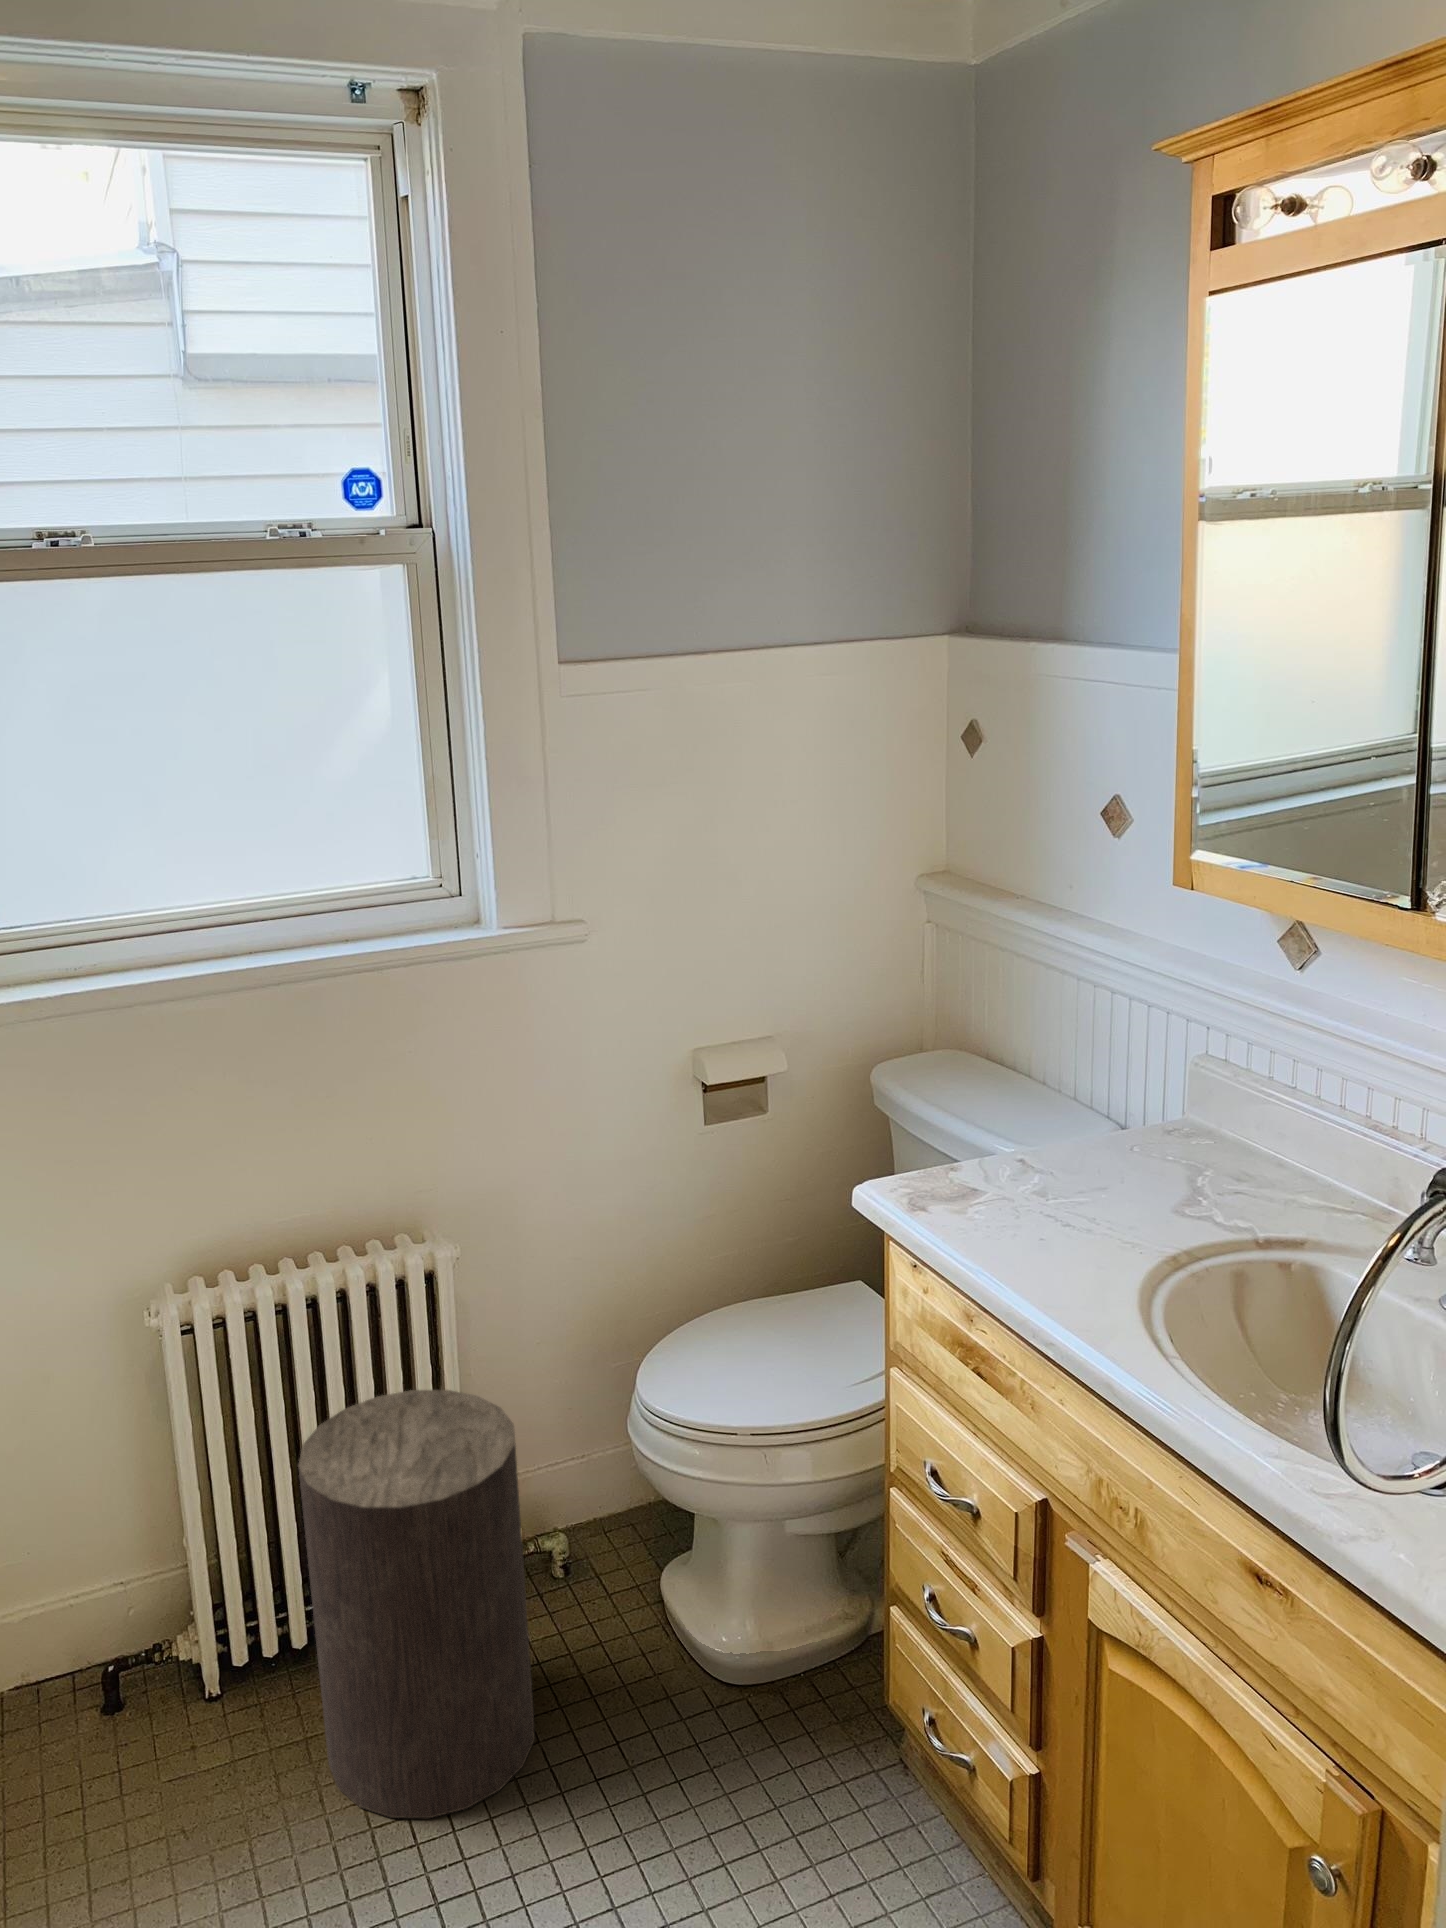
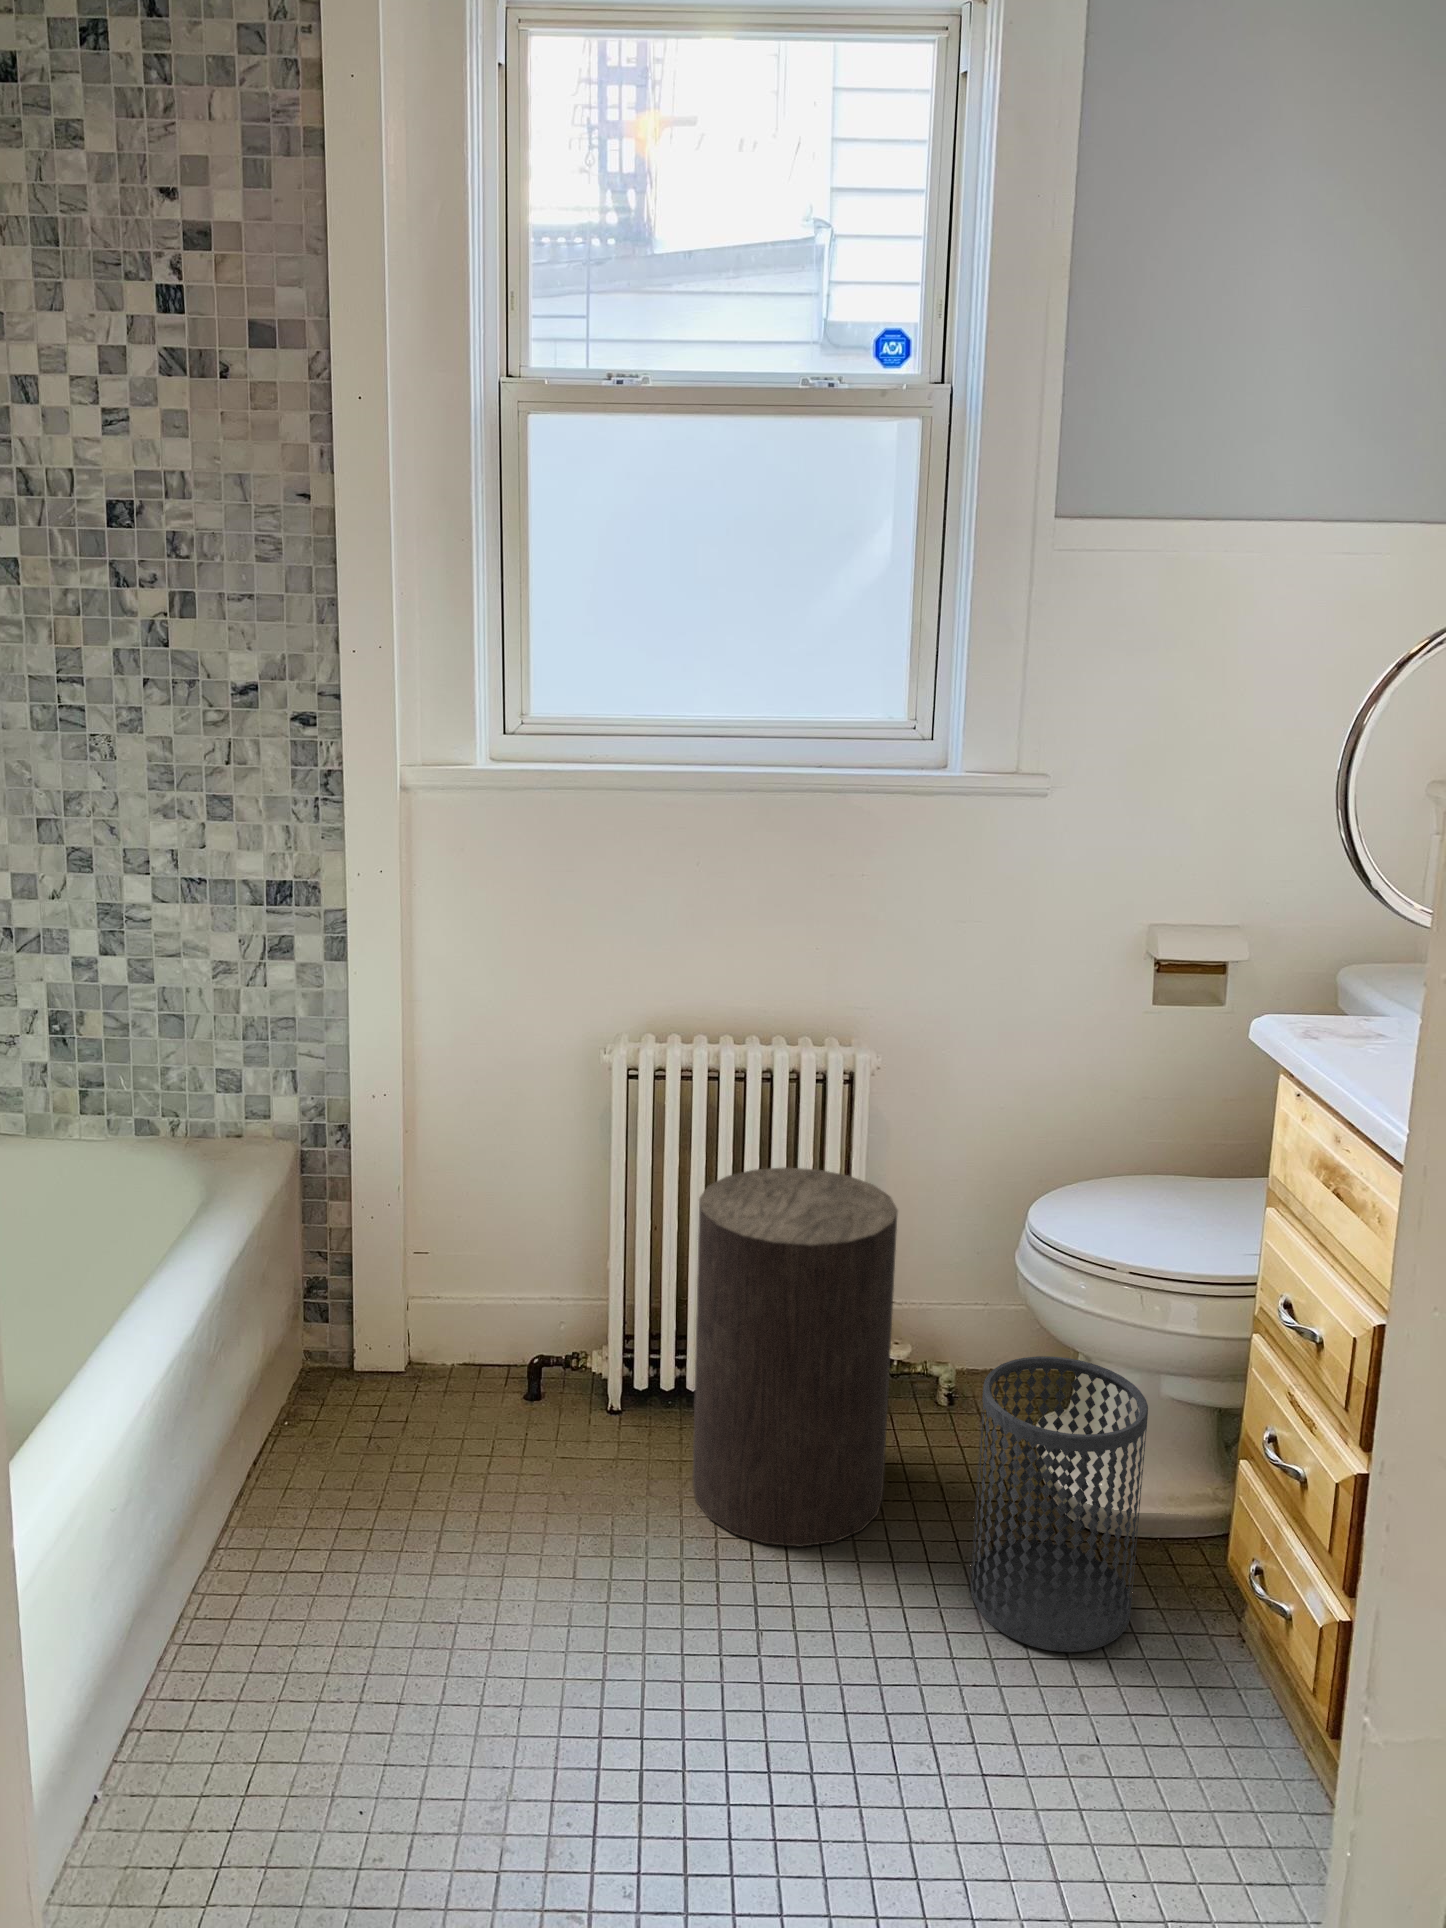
wastebasket: none [639,1537,806,1846] -> present [970,1356,1148,1652]

